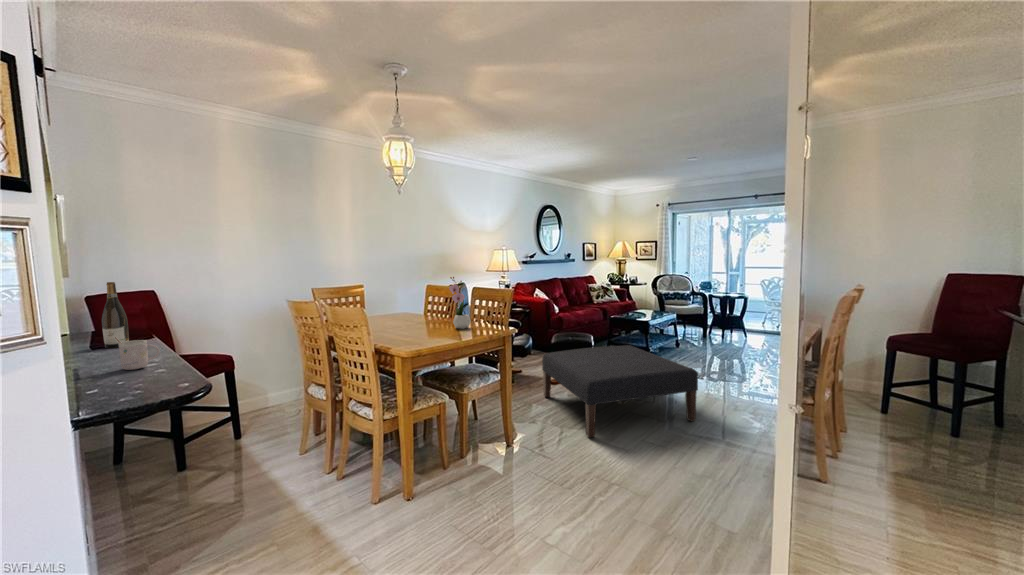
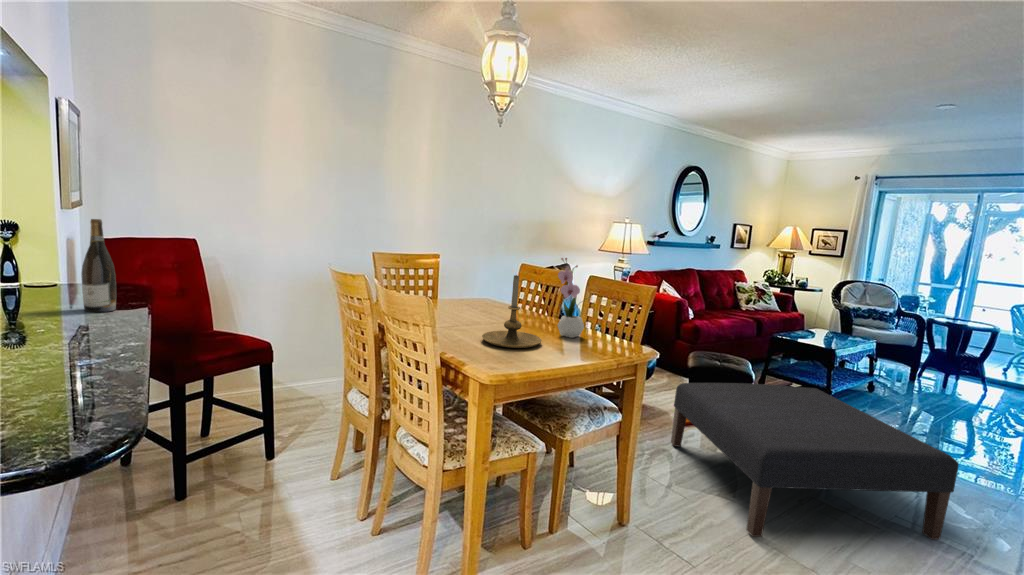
candle holder: none [402,291,442,338] -> present [482,275,542,348]
mug: present [116,338,160,370] -> none [45,308,114,363]

